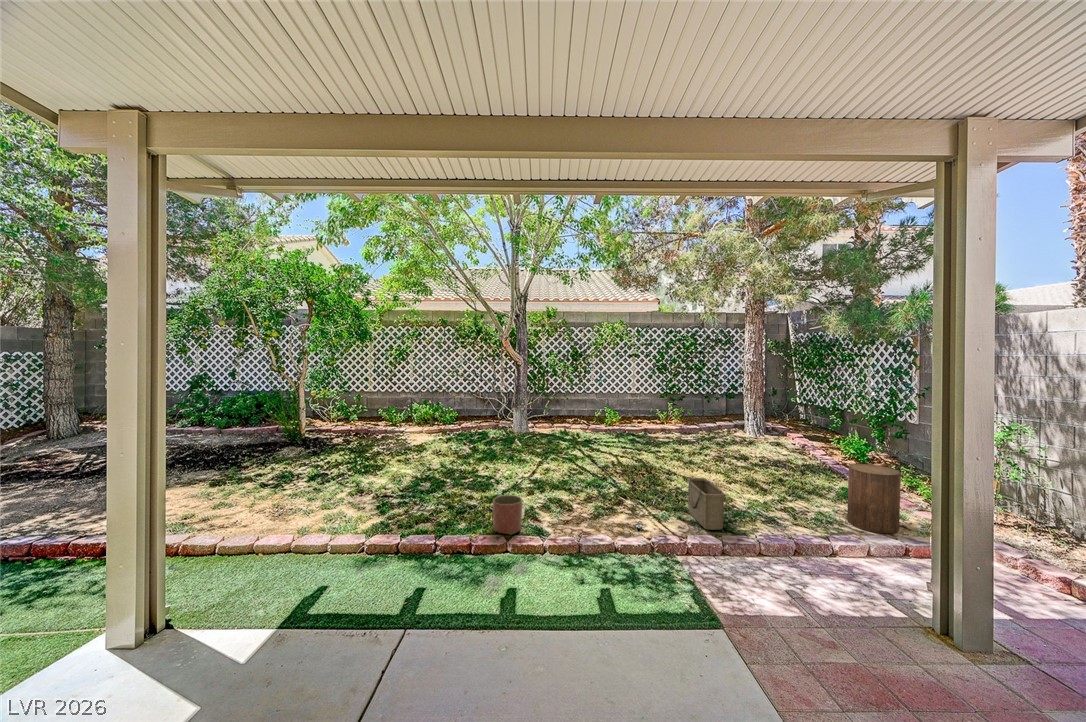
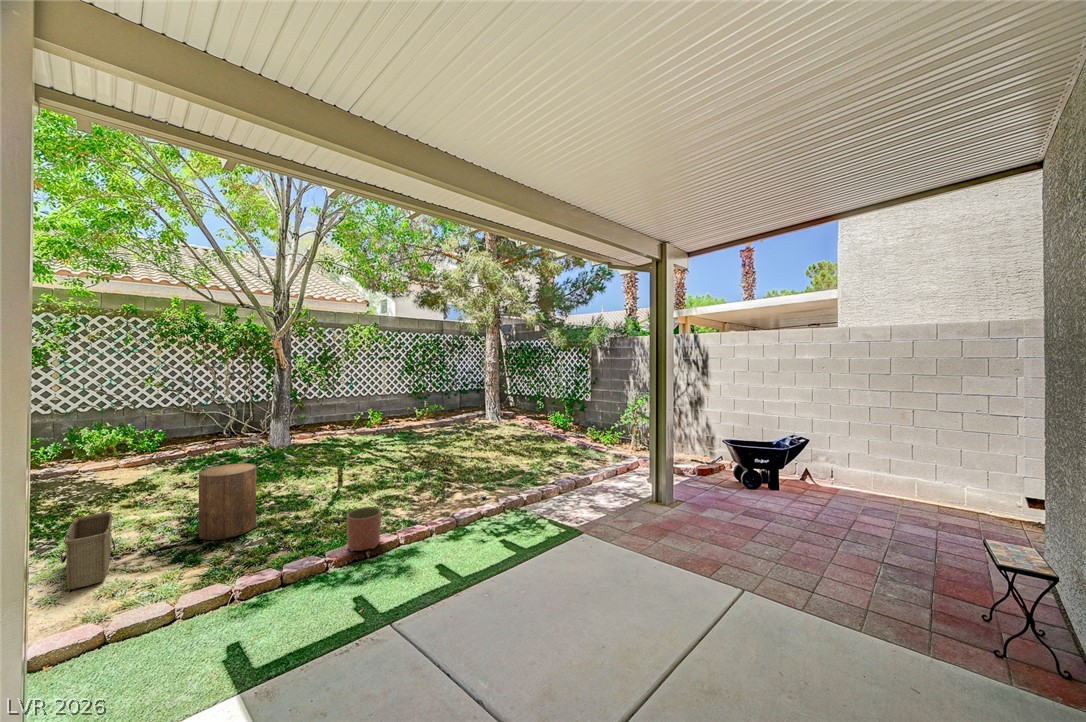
stool: present [847,464,901,533] -> present [198,463,256,540]
basket: present [687,478,725,530] -> present [61,512,115,589]

